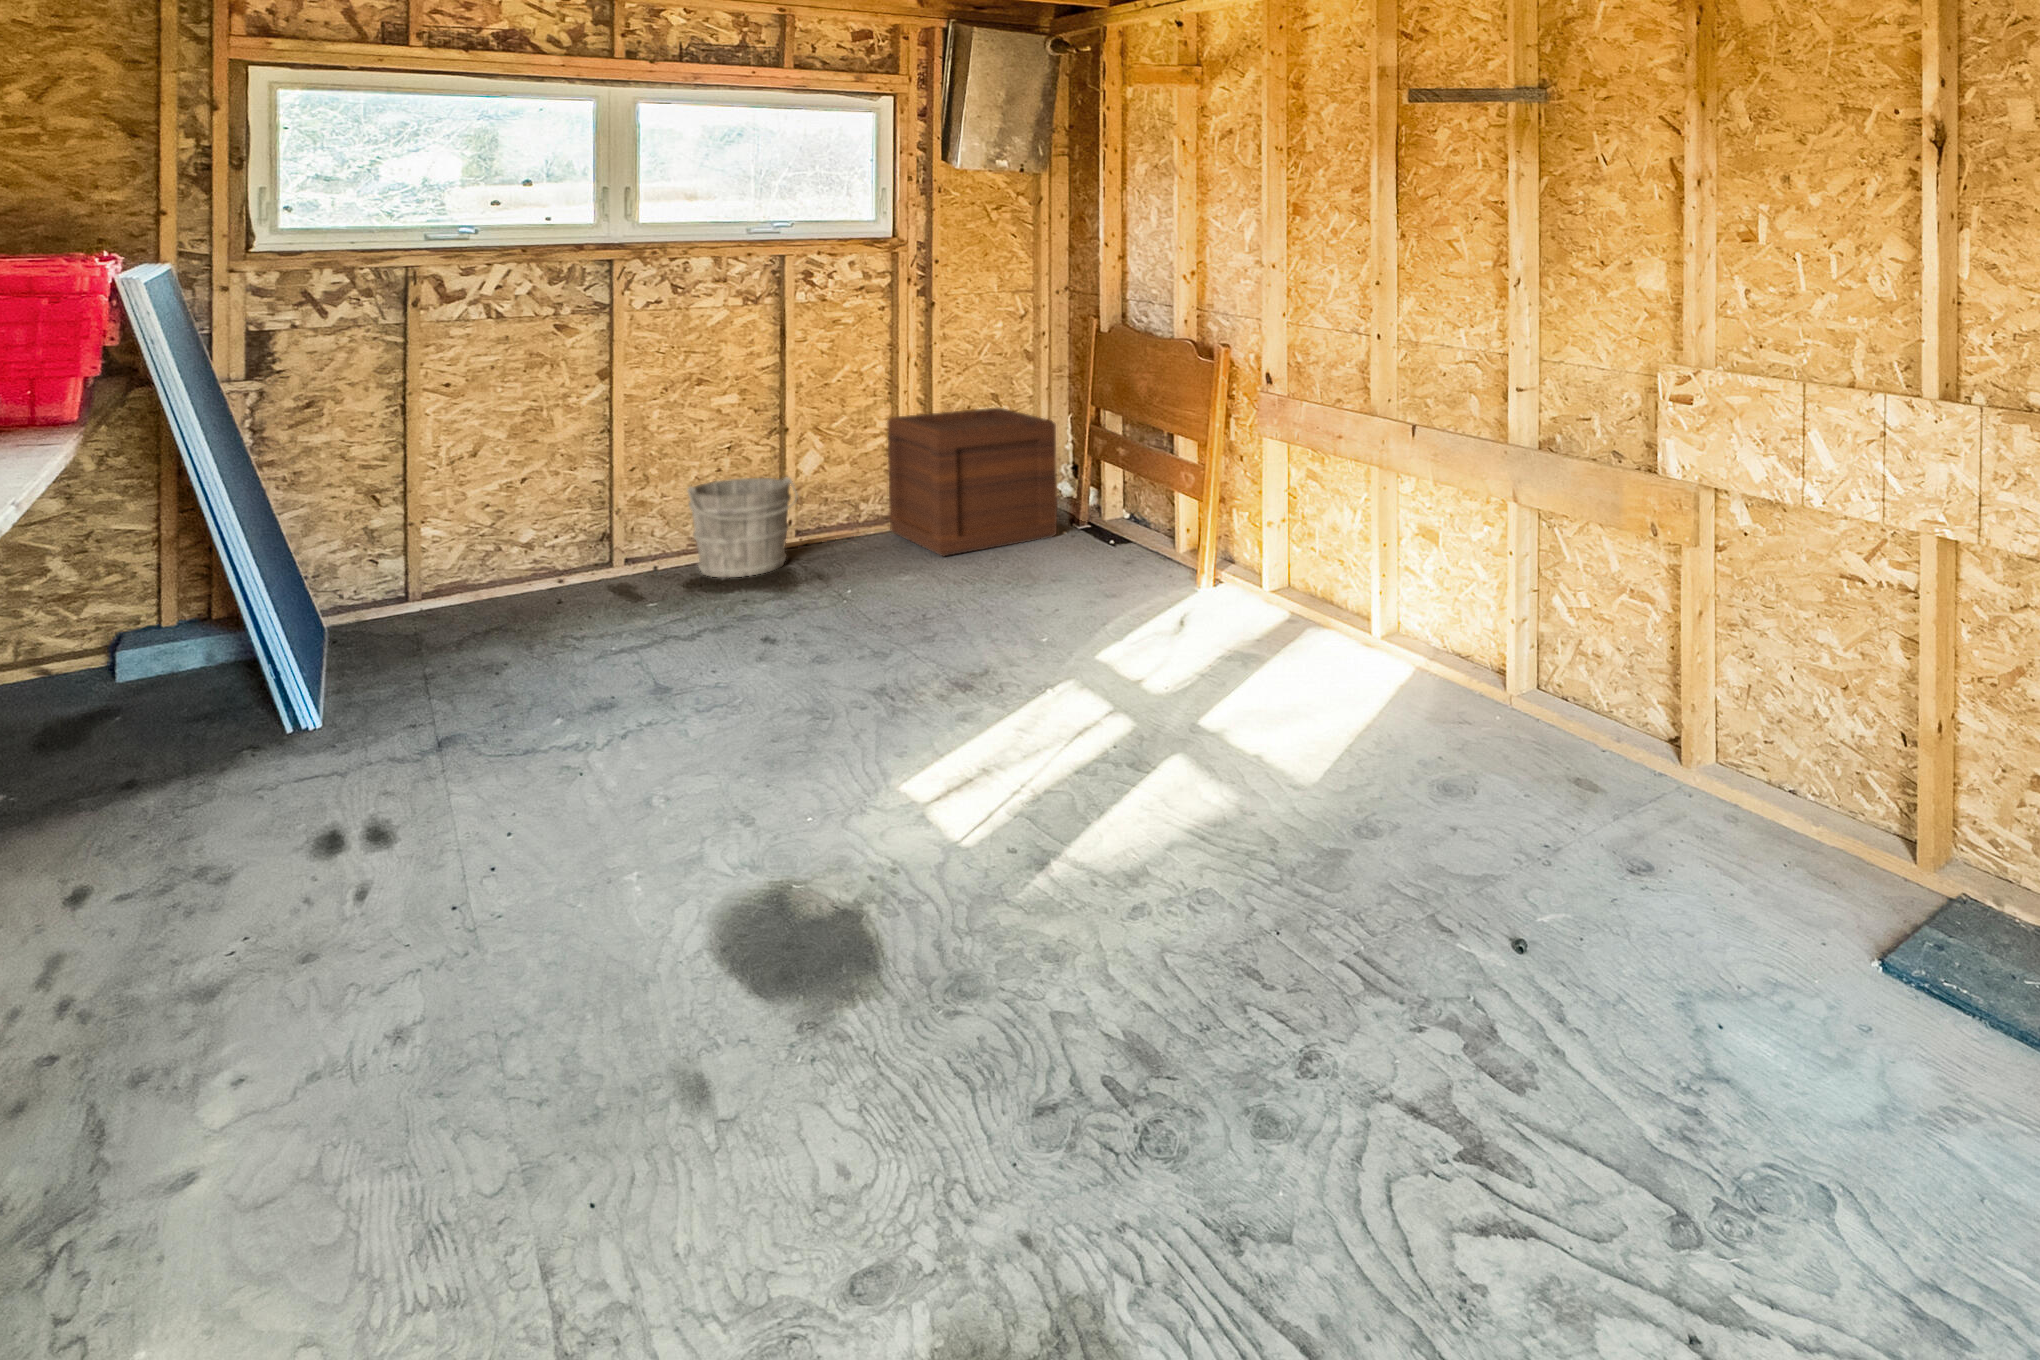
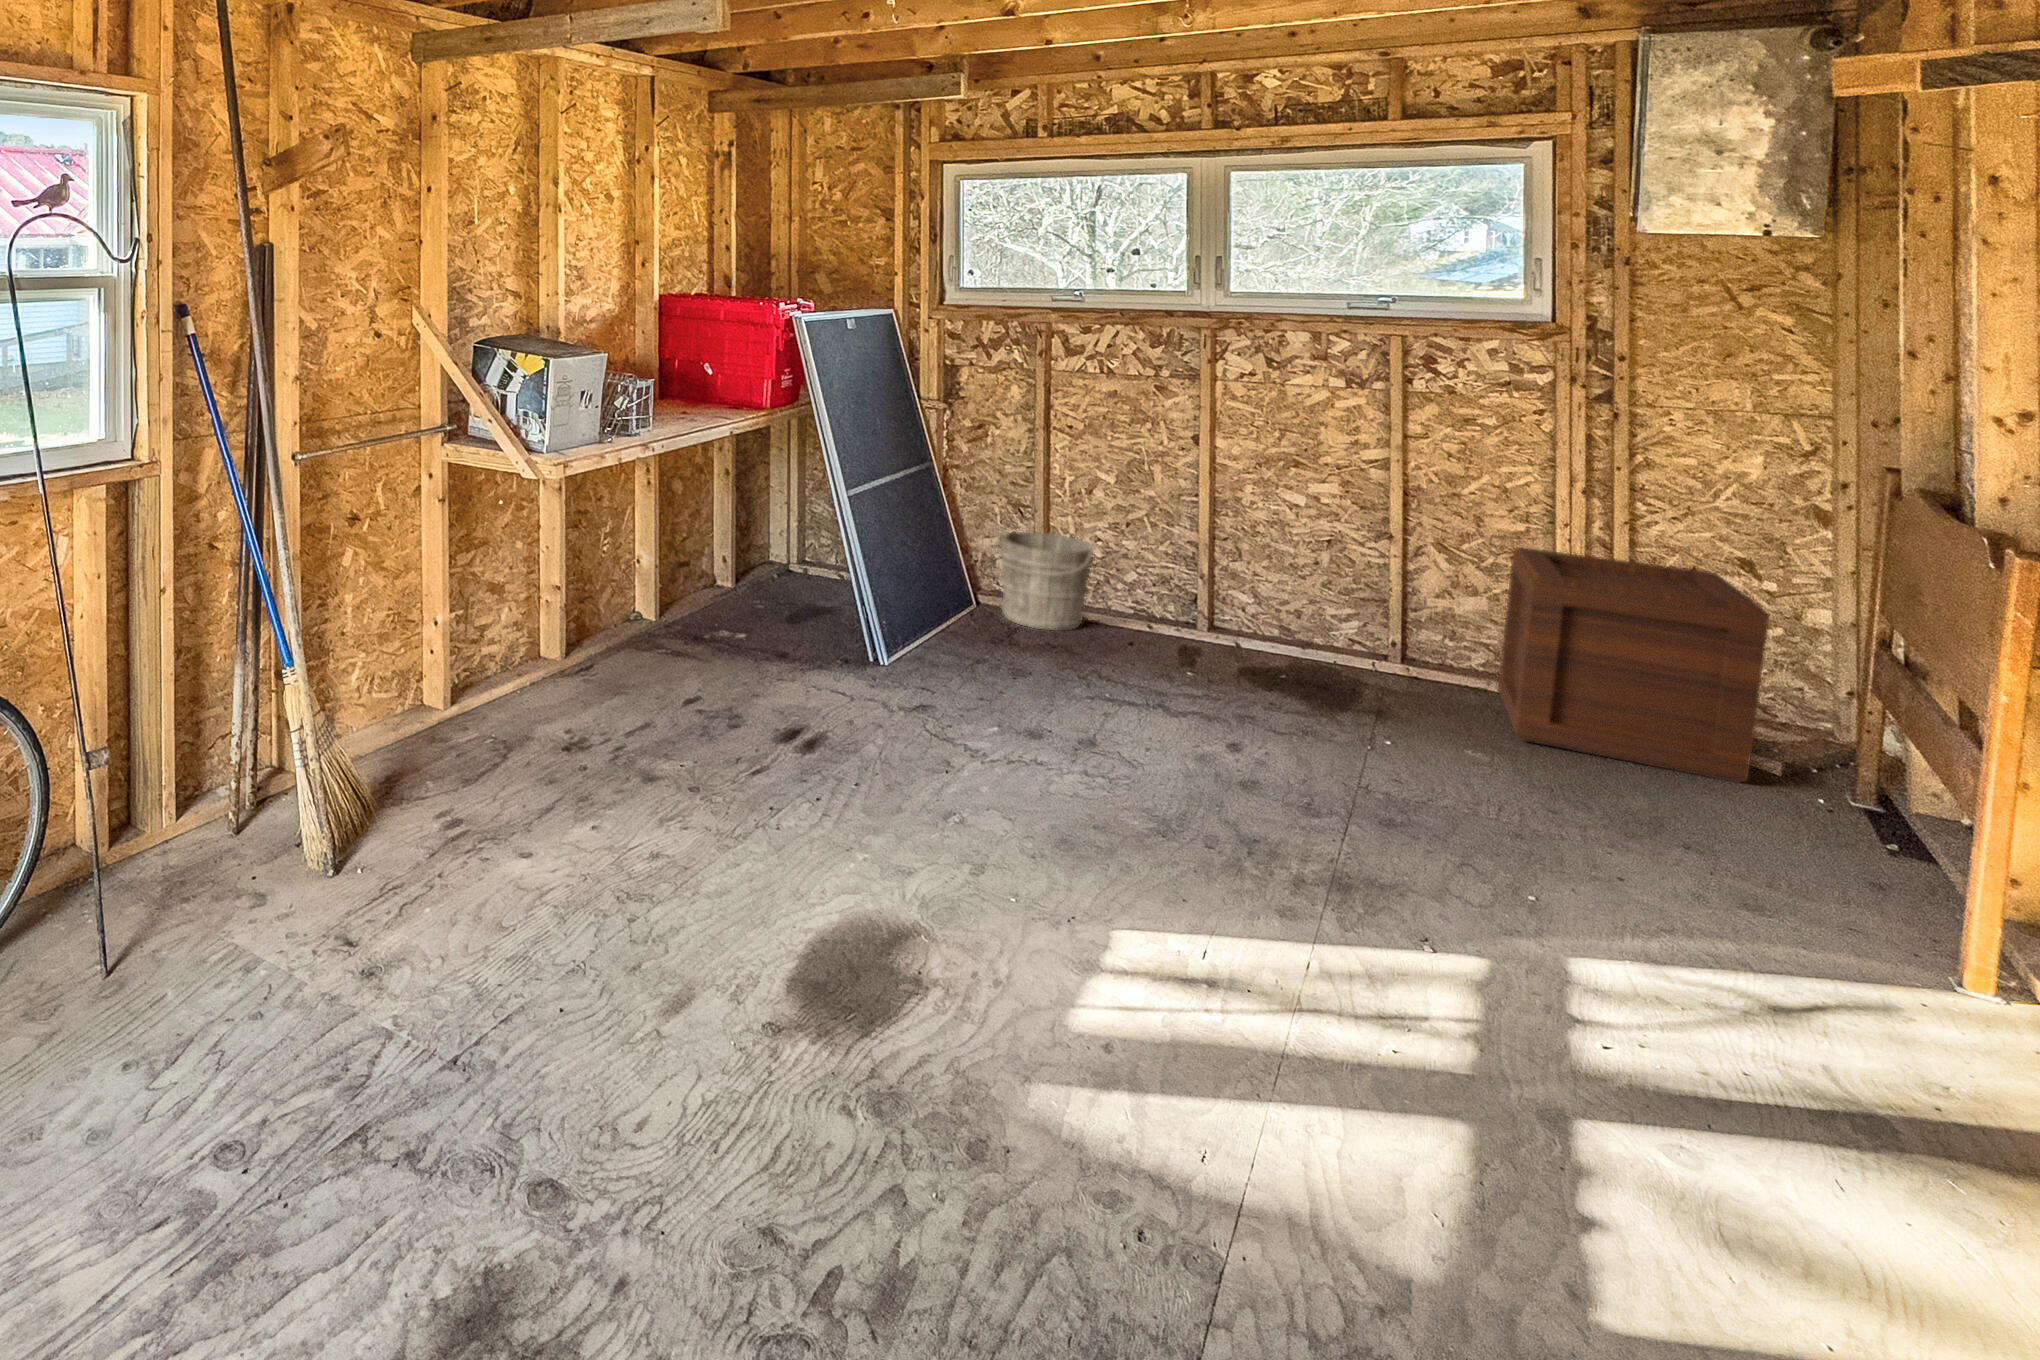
bucket: present [687,477,798,577] -> present [992,530,1095,630]

